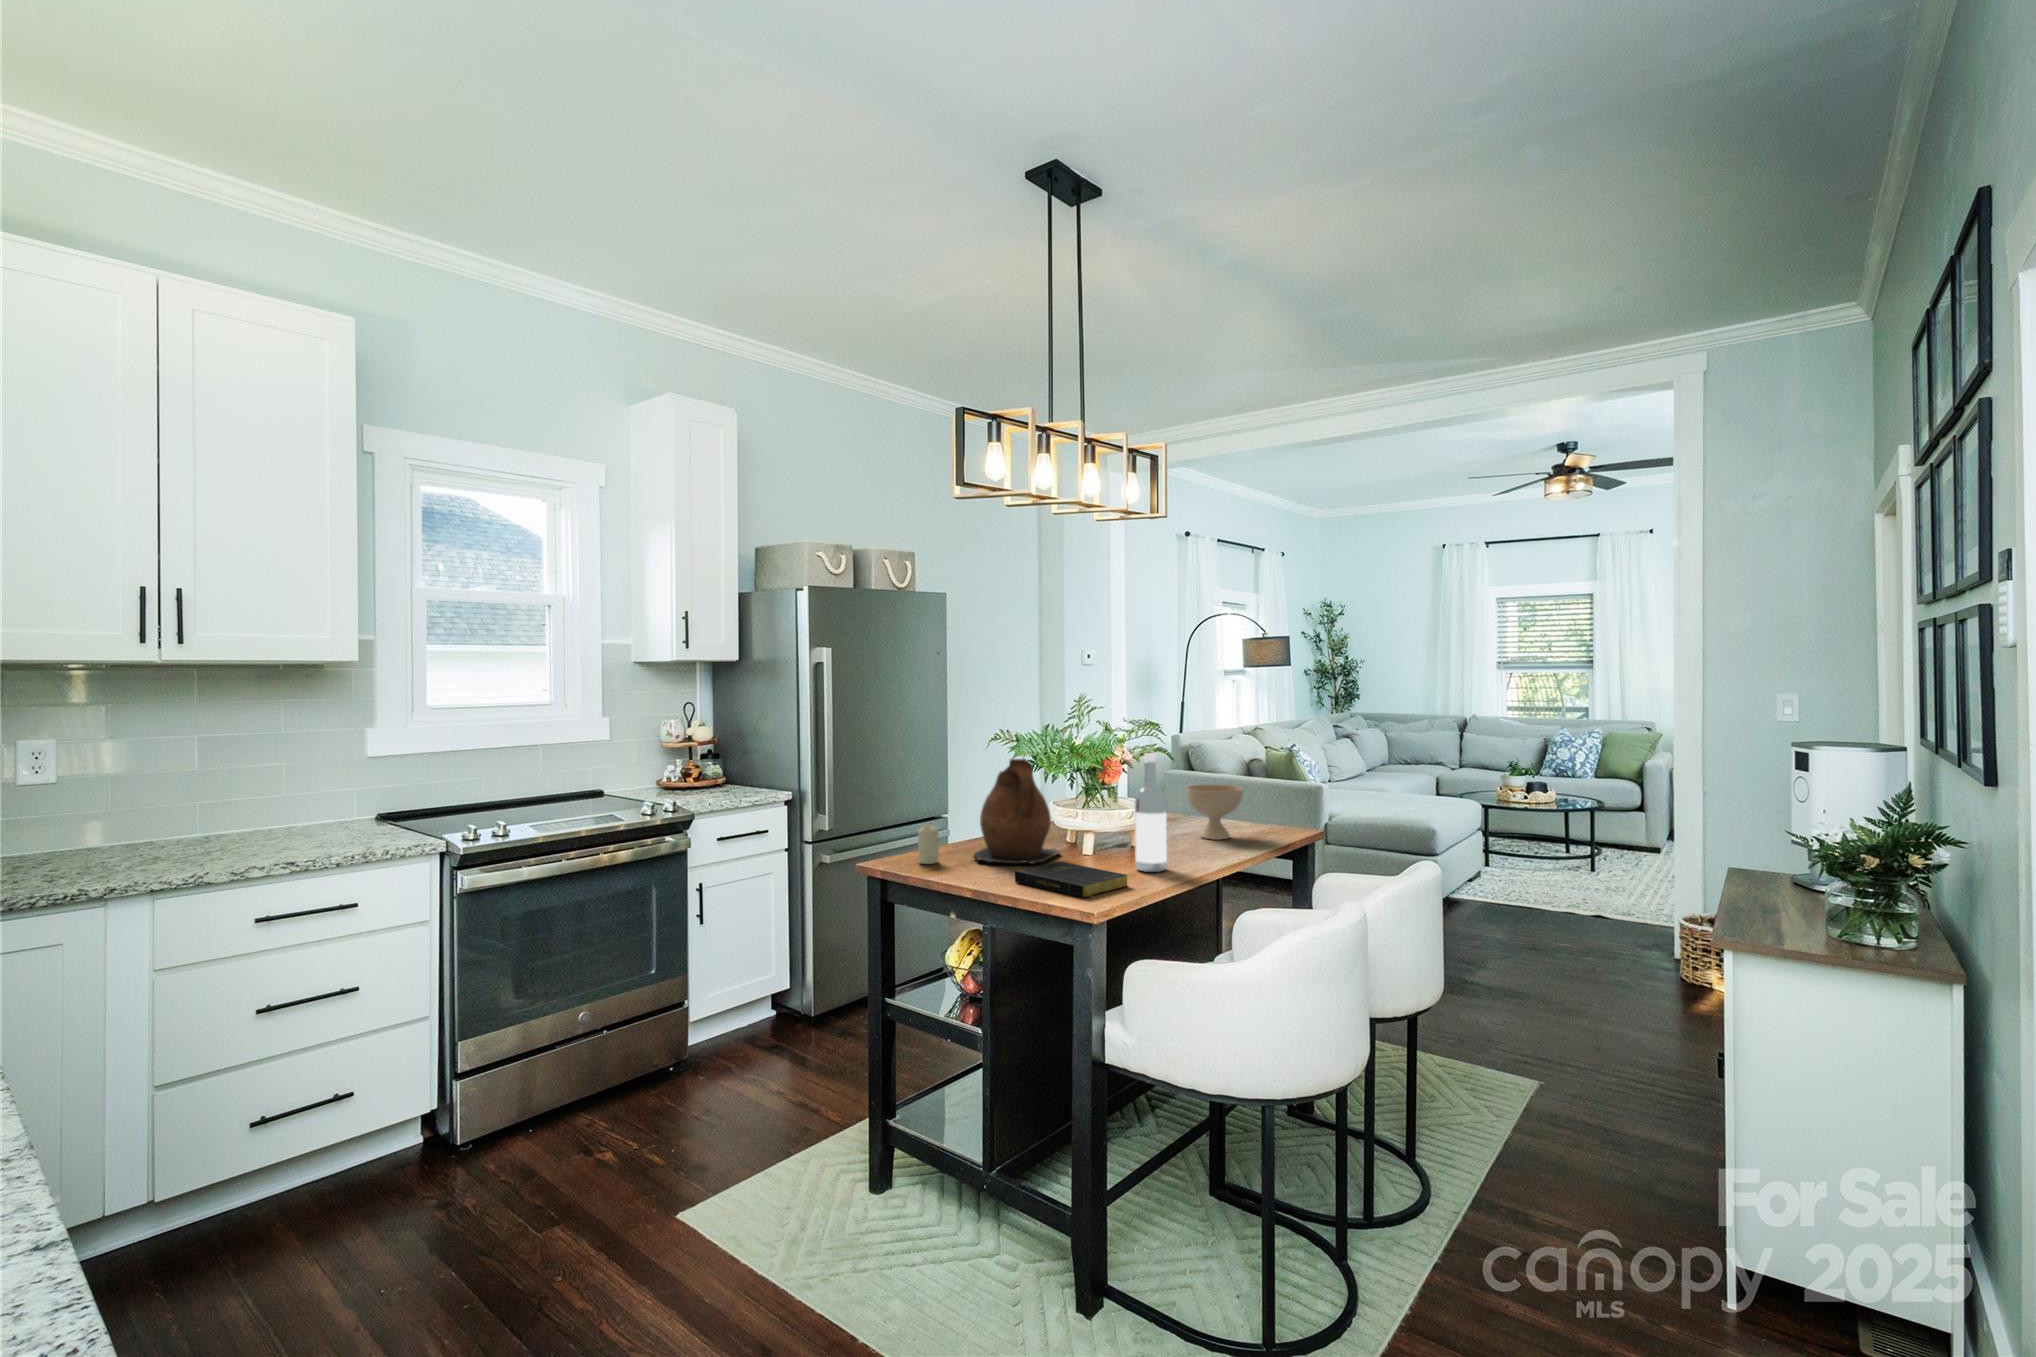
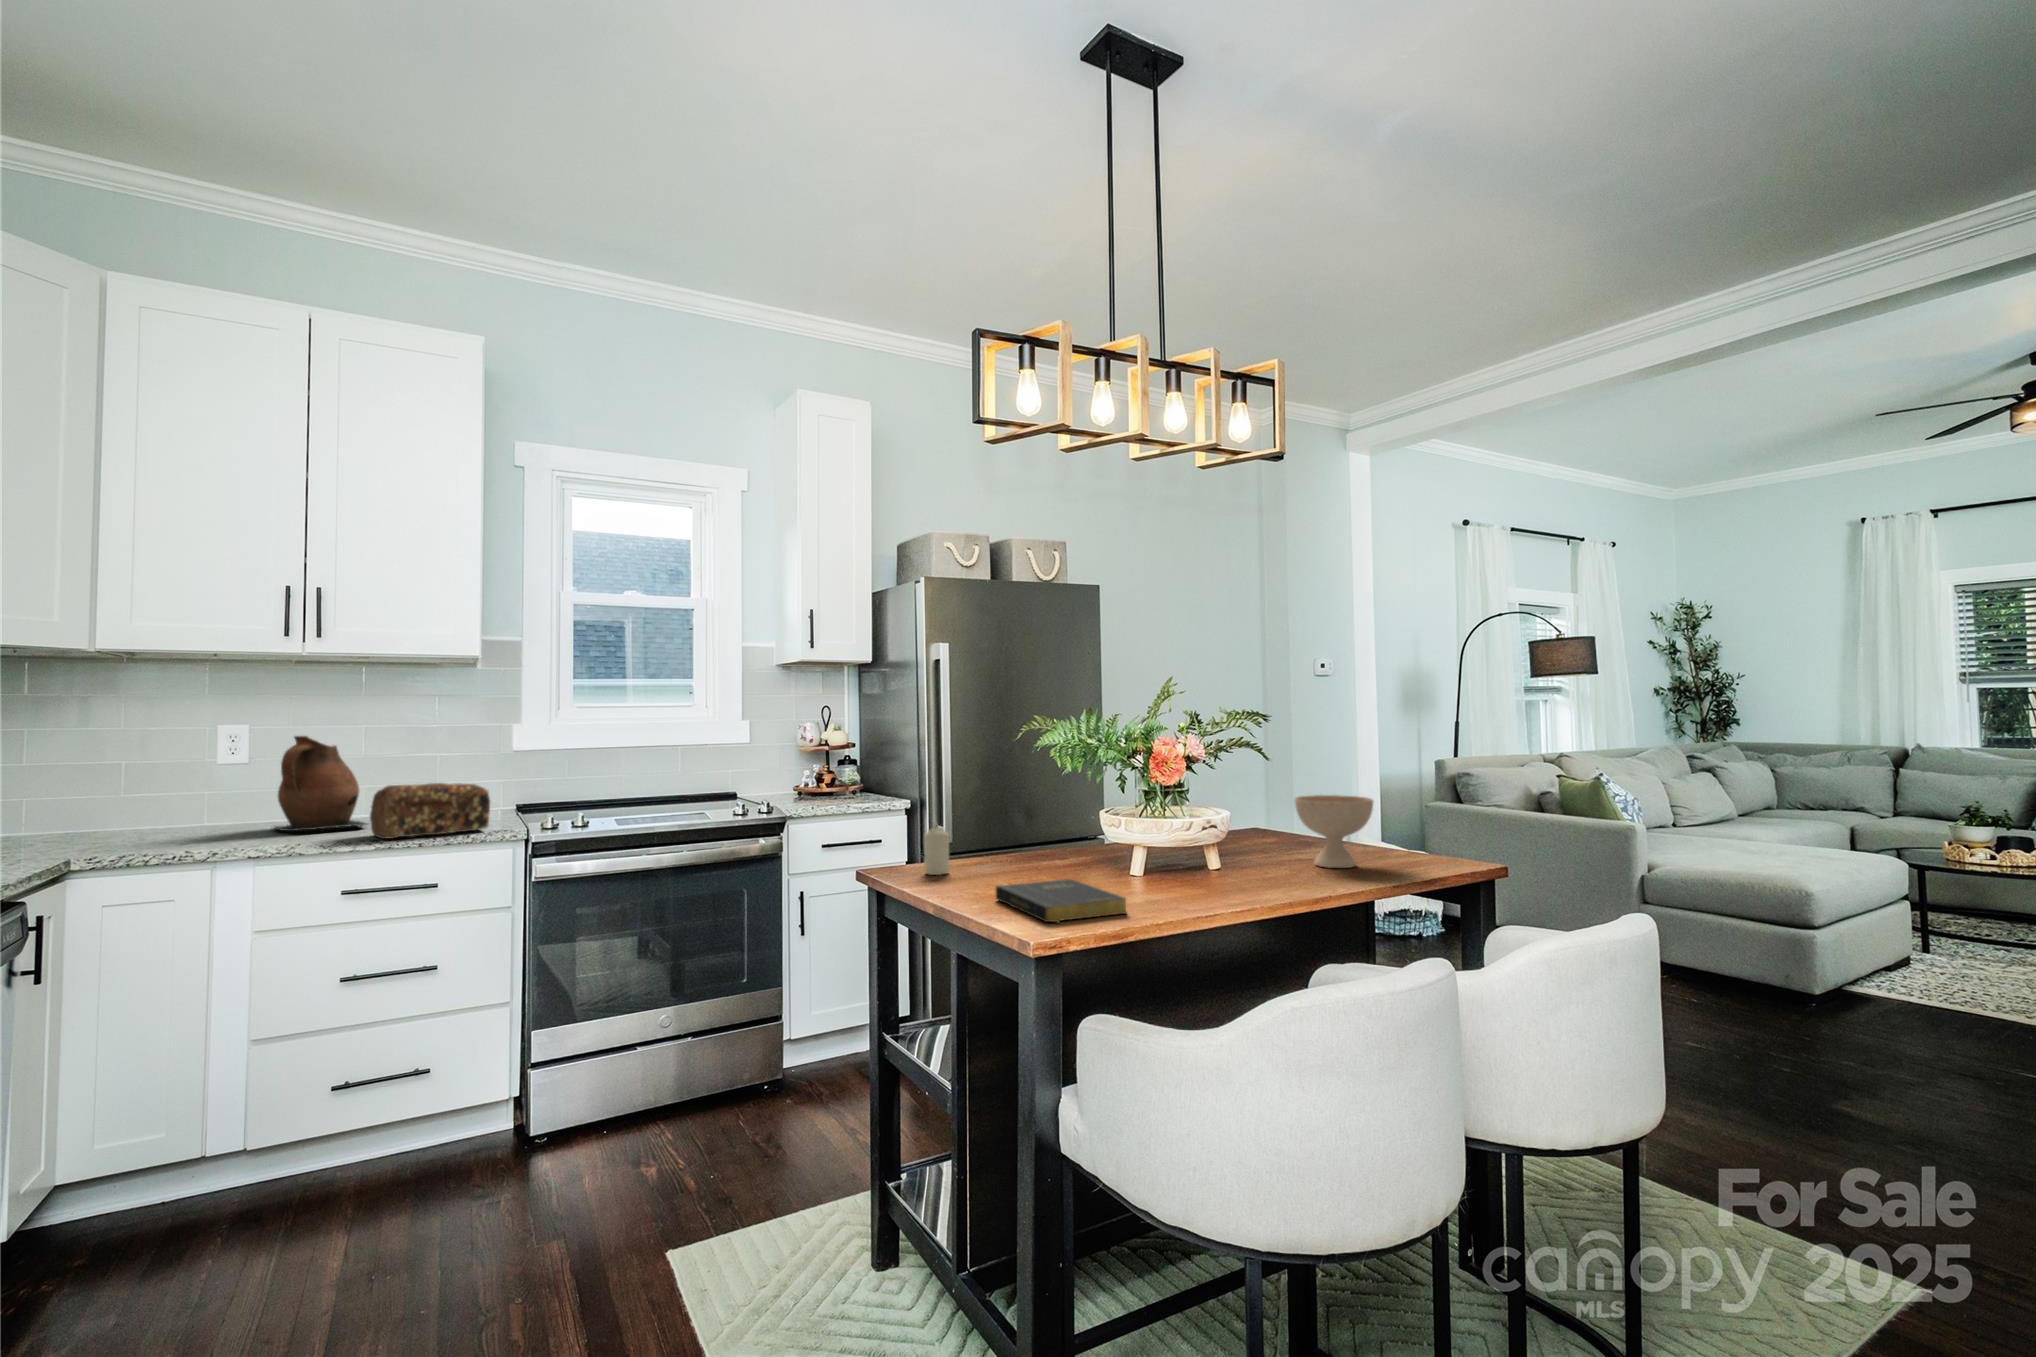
wine bottle: present [1135,753,1167,872] -> none [1166,740,1211,900]
ceramic pitcher: present [974,759,1059,864] -> present [275,736,367,831]
bread loaf: none [263,797,399,861] -> present [370,783,490,839]

